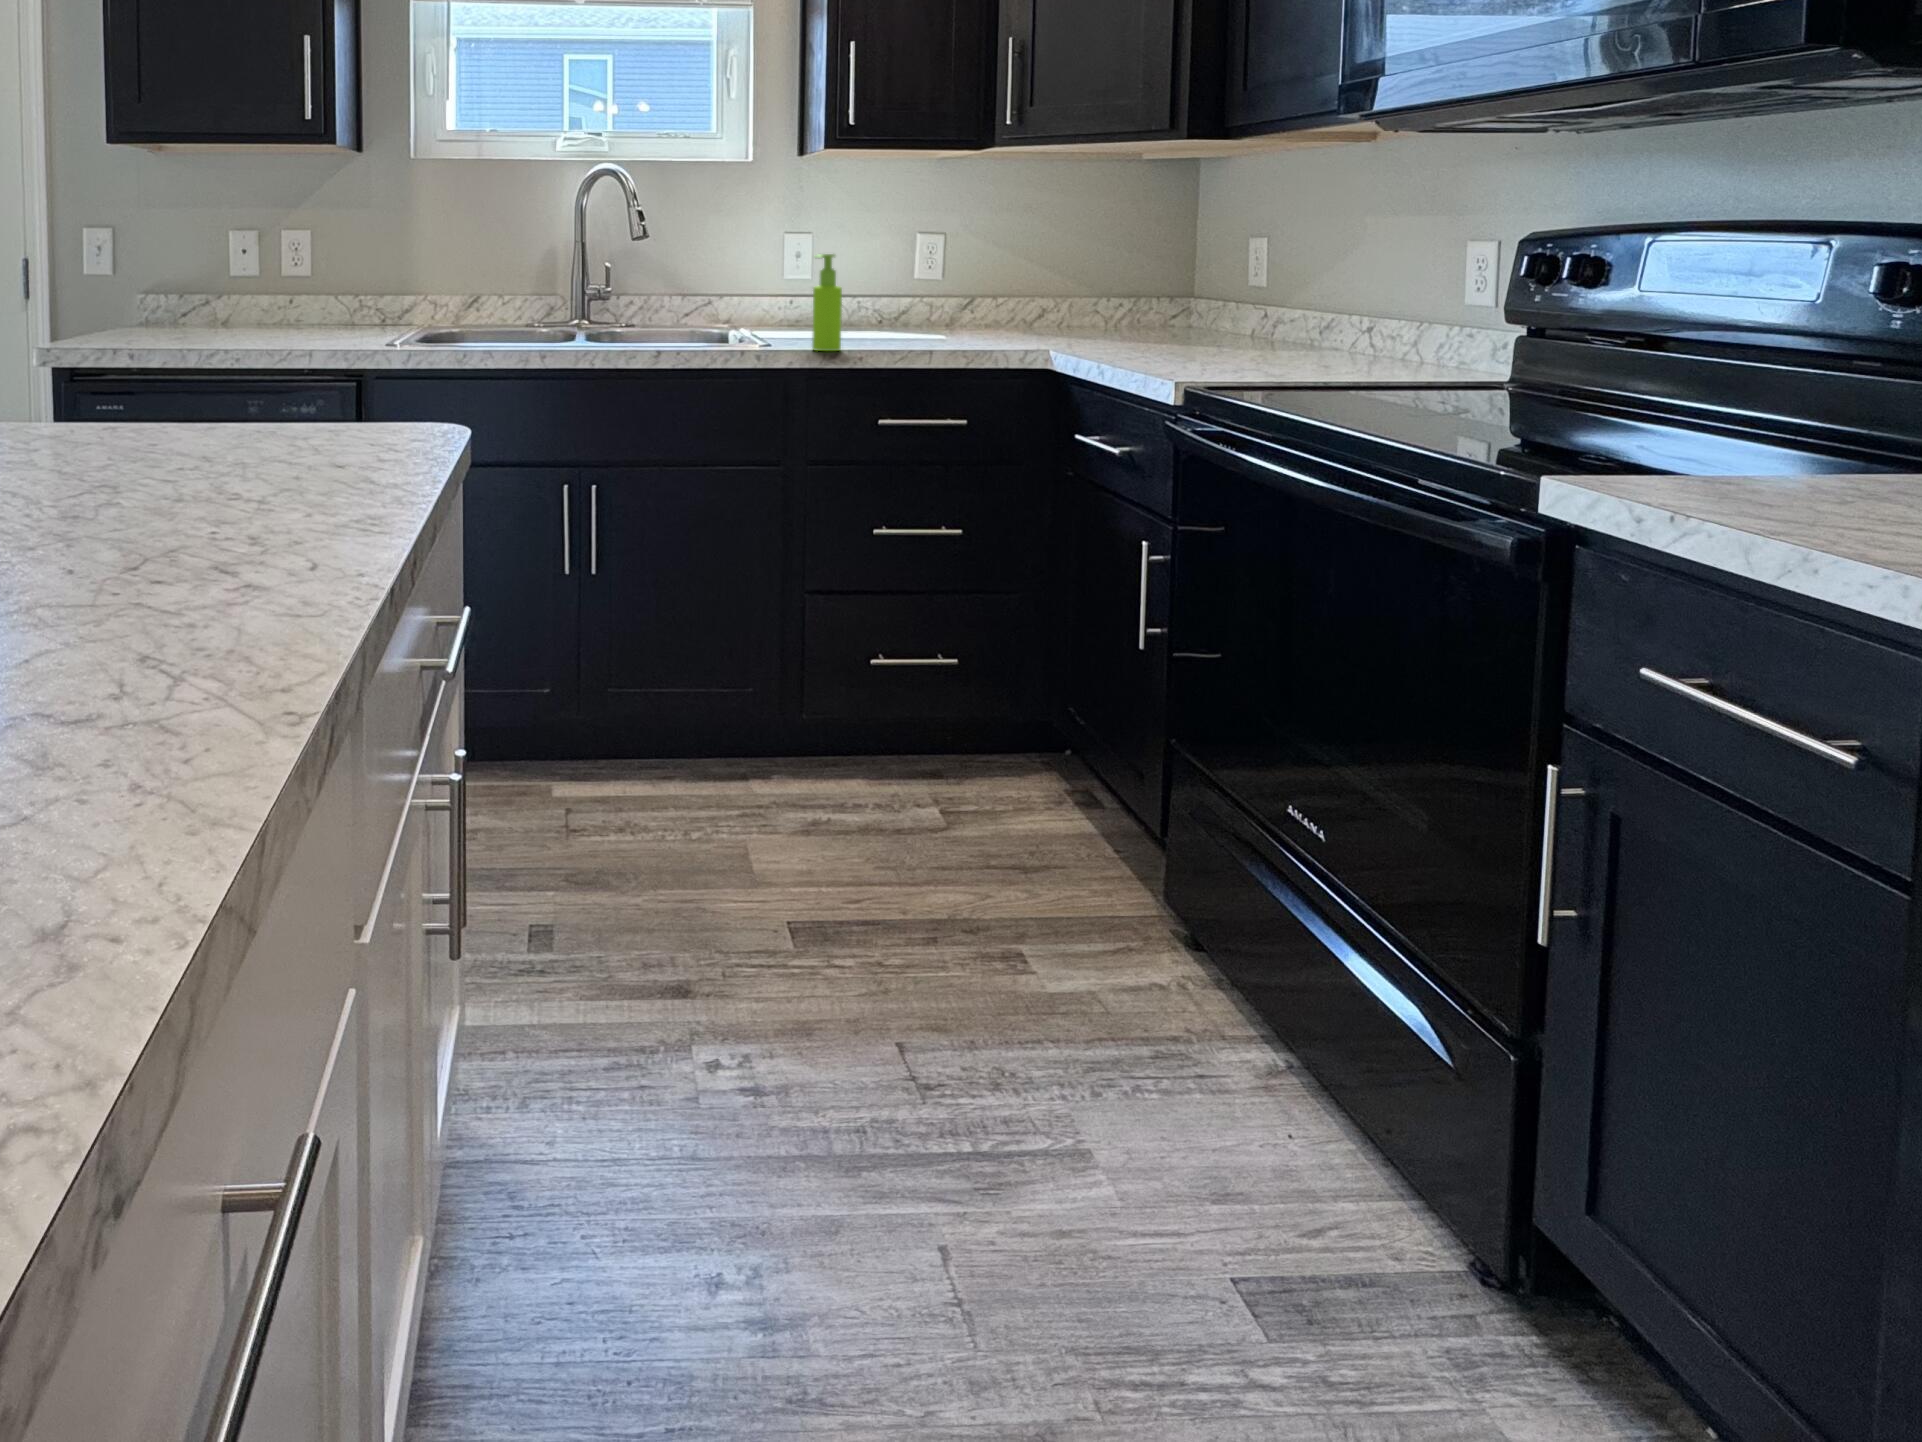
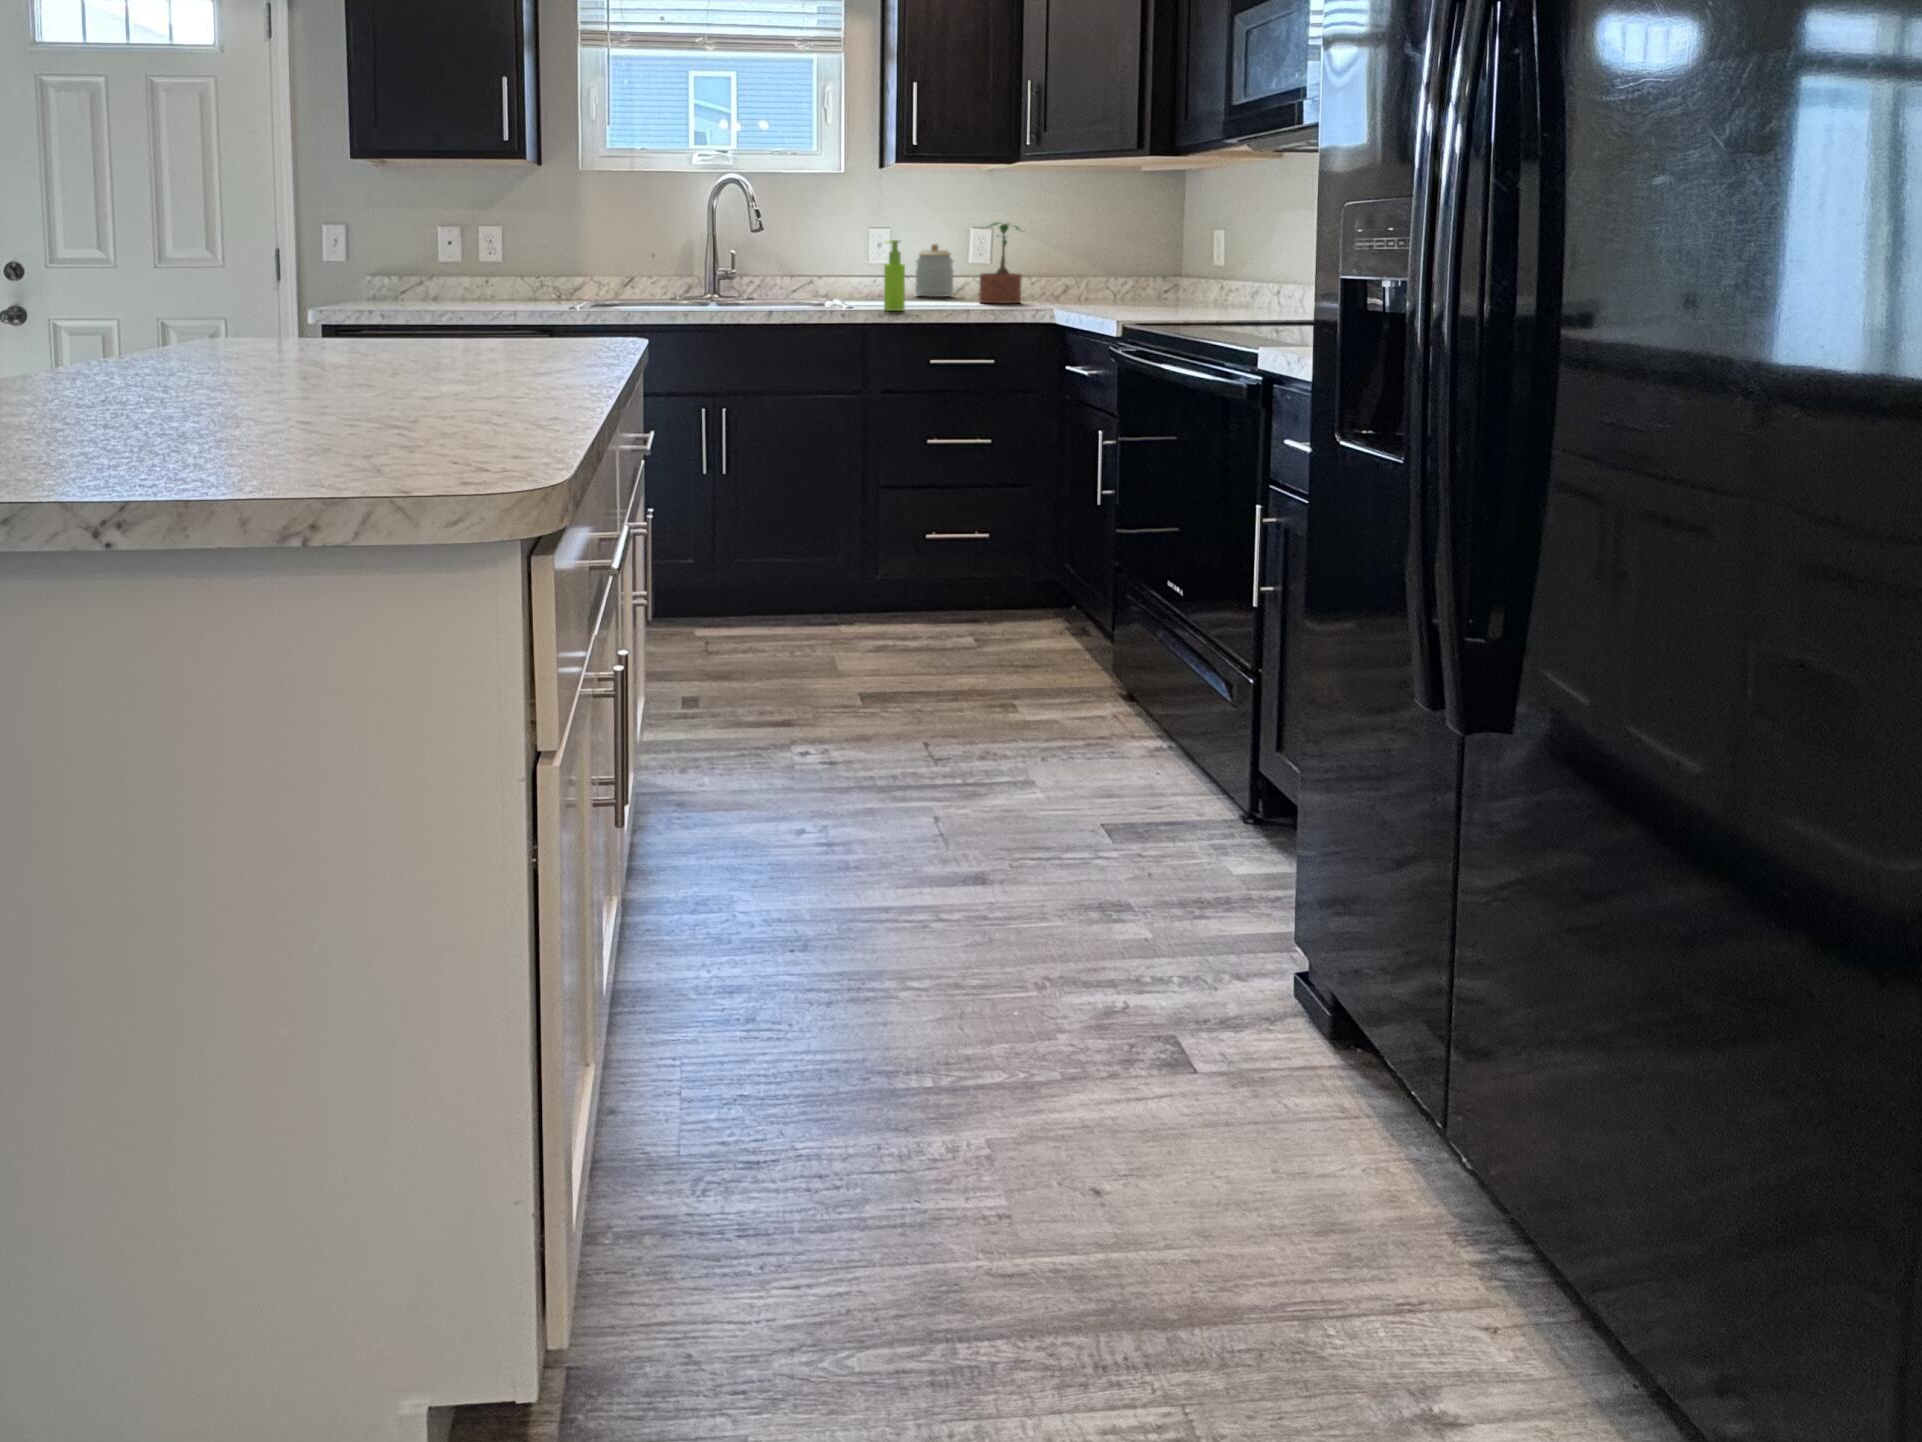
potted plant: none [934,226,999,336] -> present [979,222,1022,303]
jar: none [843,252,894,321] -> present [915,244,953,297]

